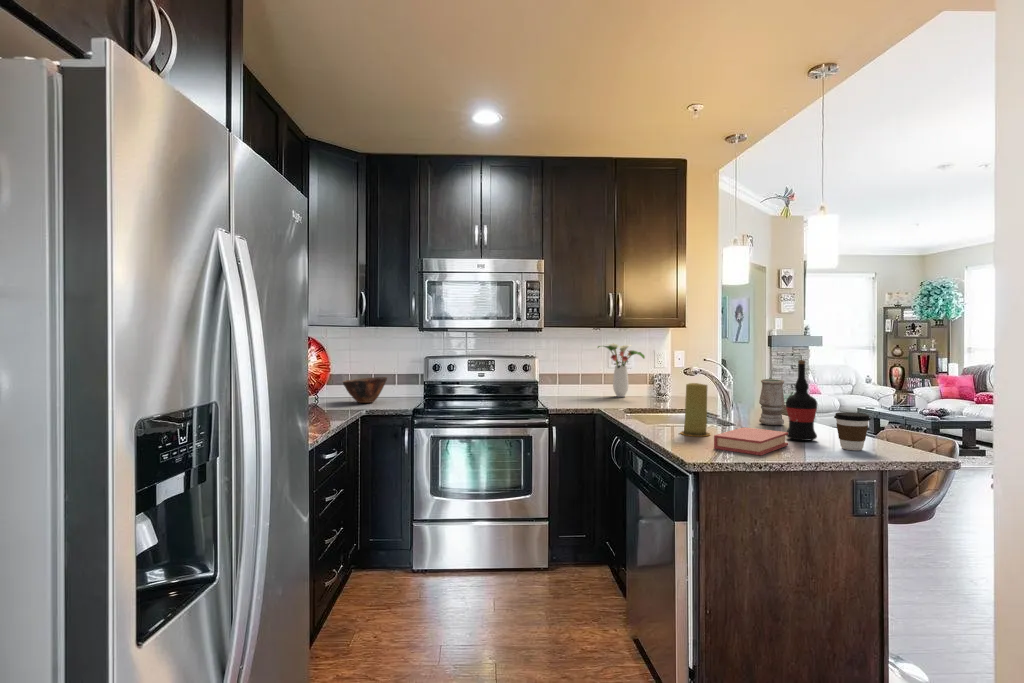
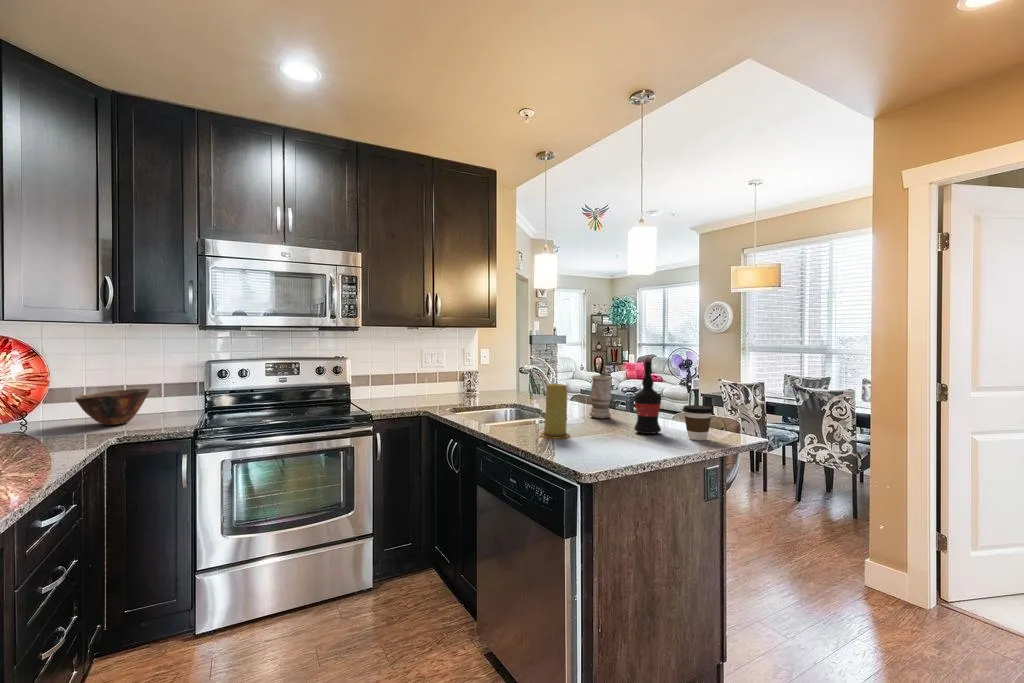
flower arrangement: present [598,344,645,397] -> none [412,342,459,396]
book: present [714,427,788,455] -> none [596,426,649,456]

